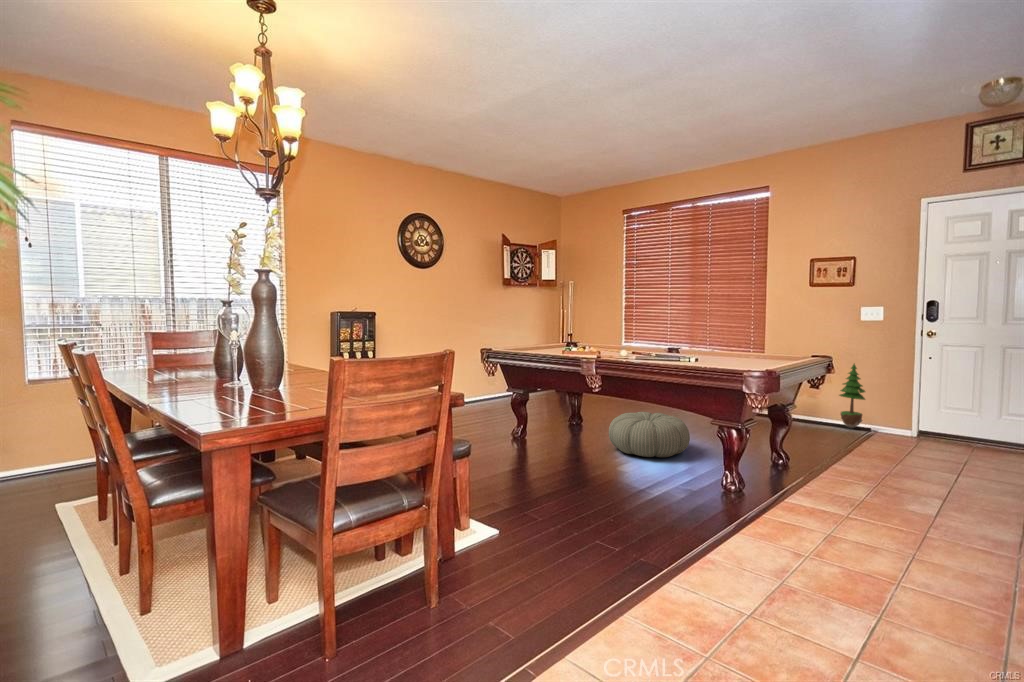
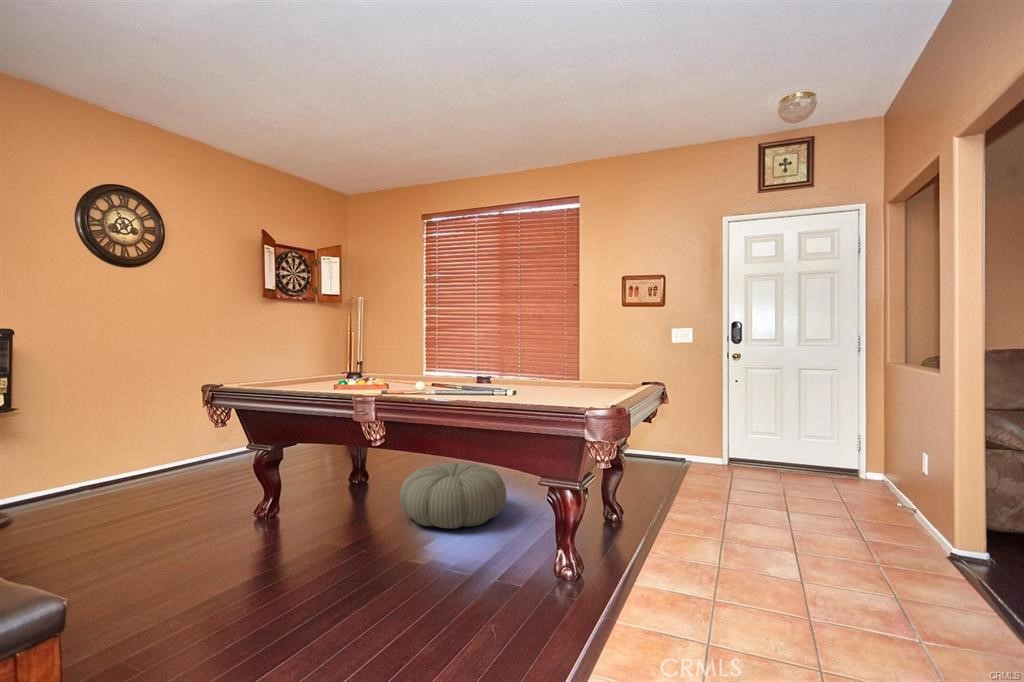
potted tree: present [839,364,865,429] -> none [655,388,682,460]

